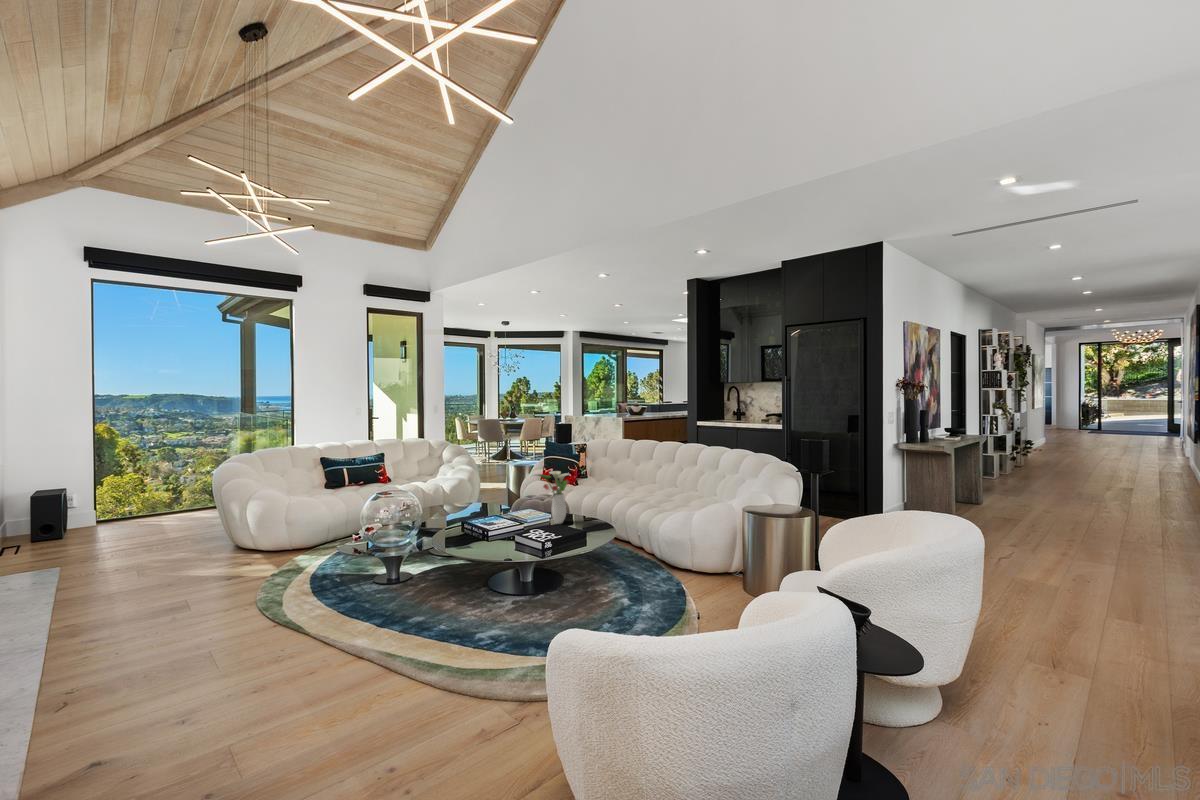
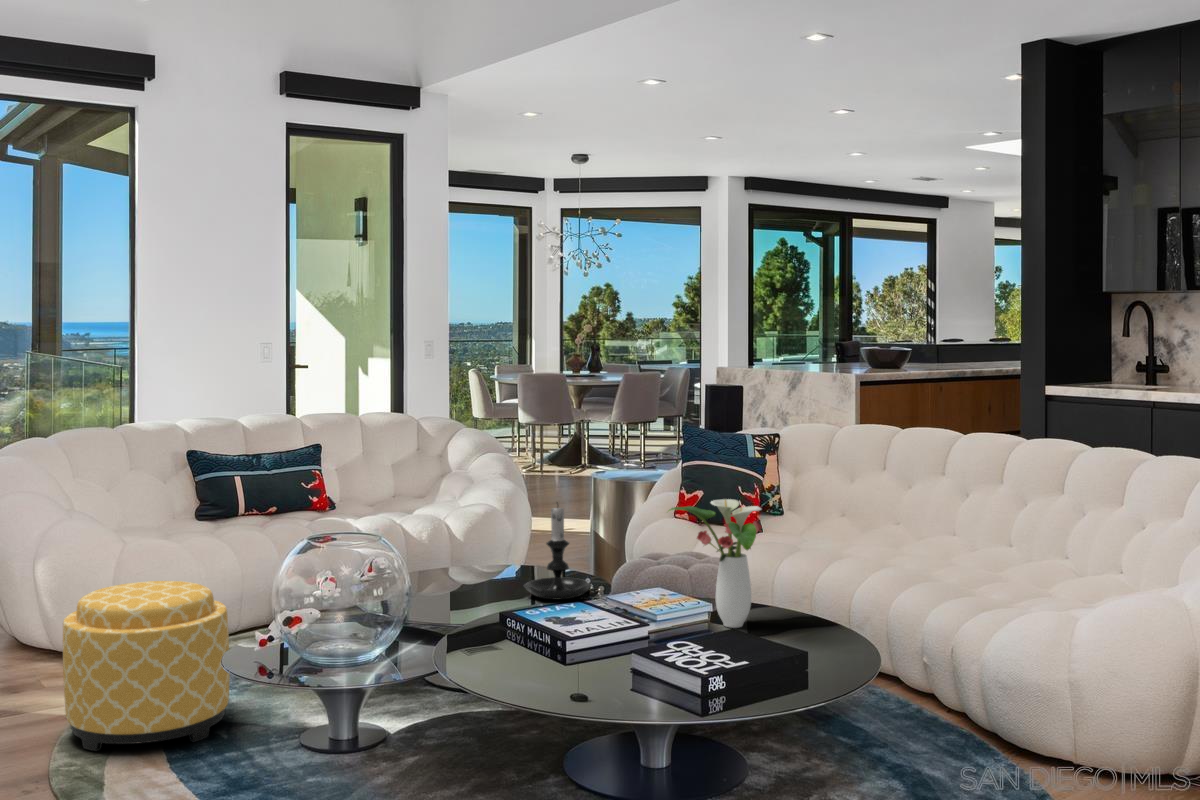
candle holder: none [472,474,502,516] -> present [524,507,591,599]
ottoman: none [264,514,341,590] -> present [63,581,230,751]

